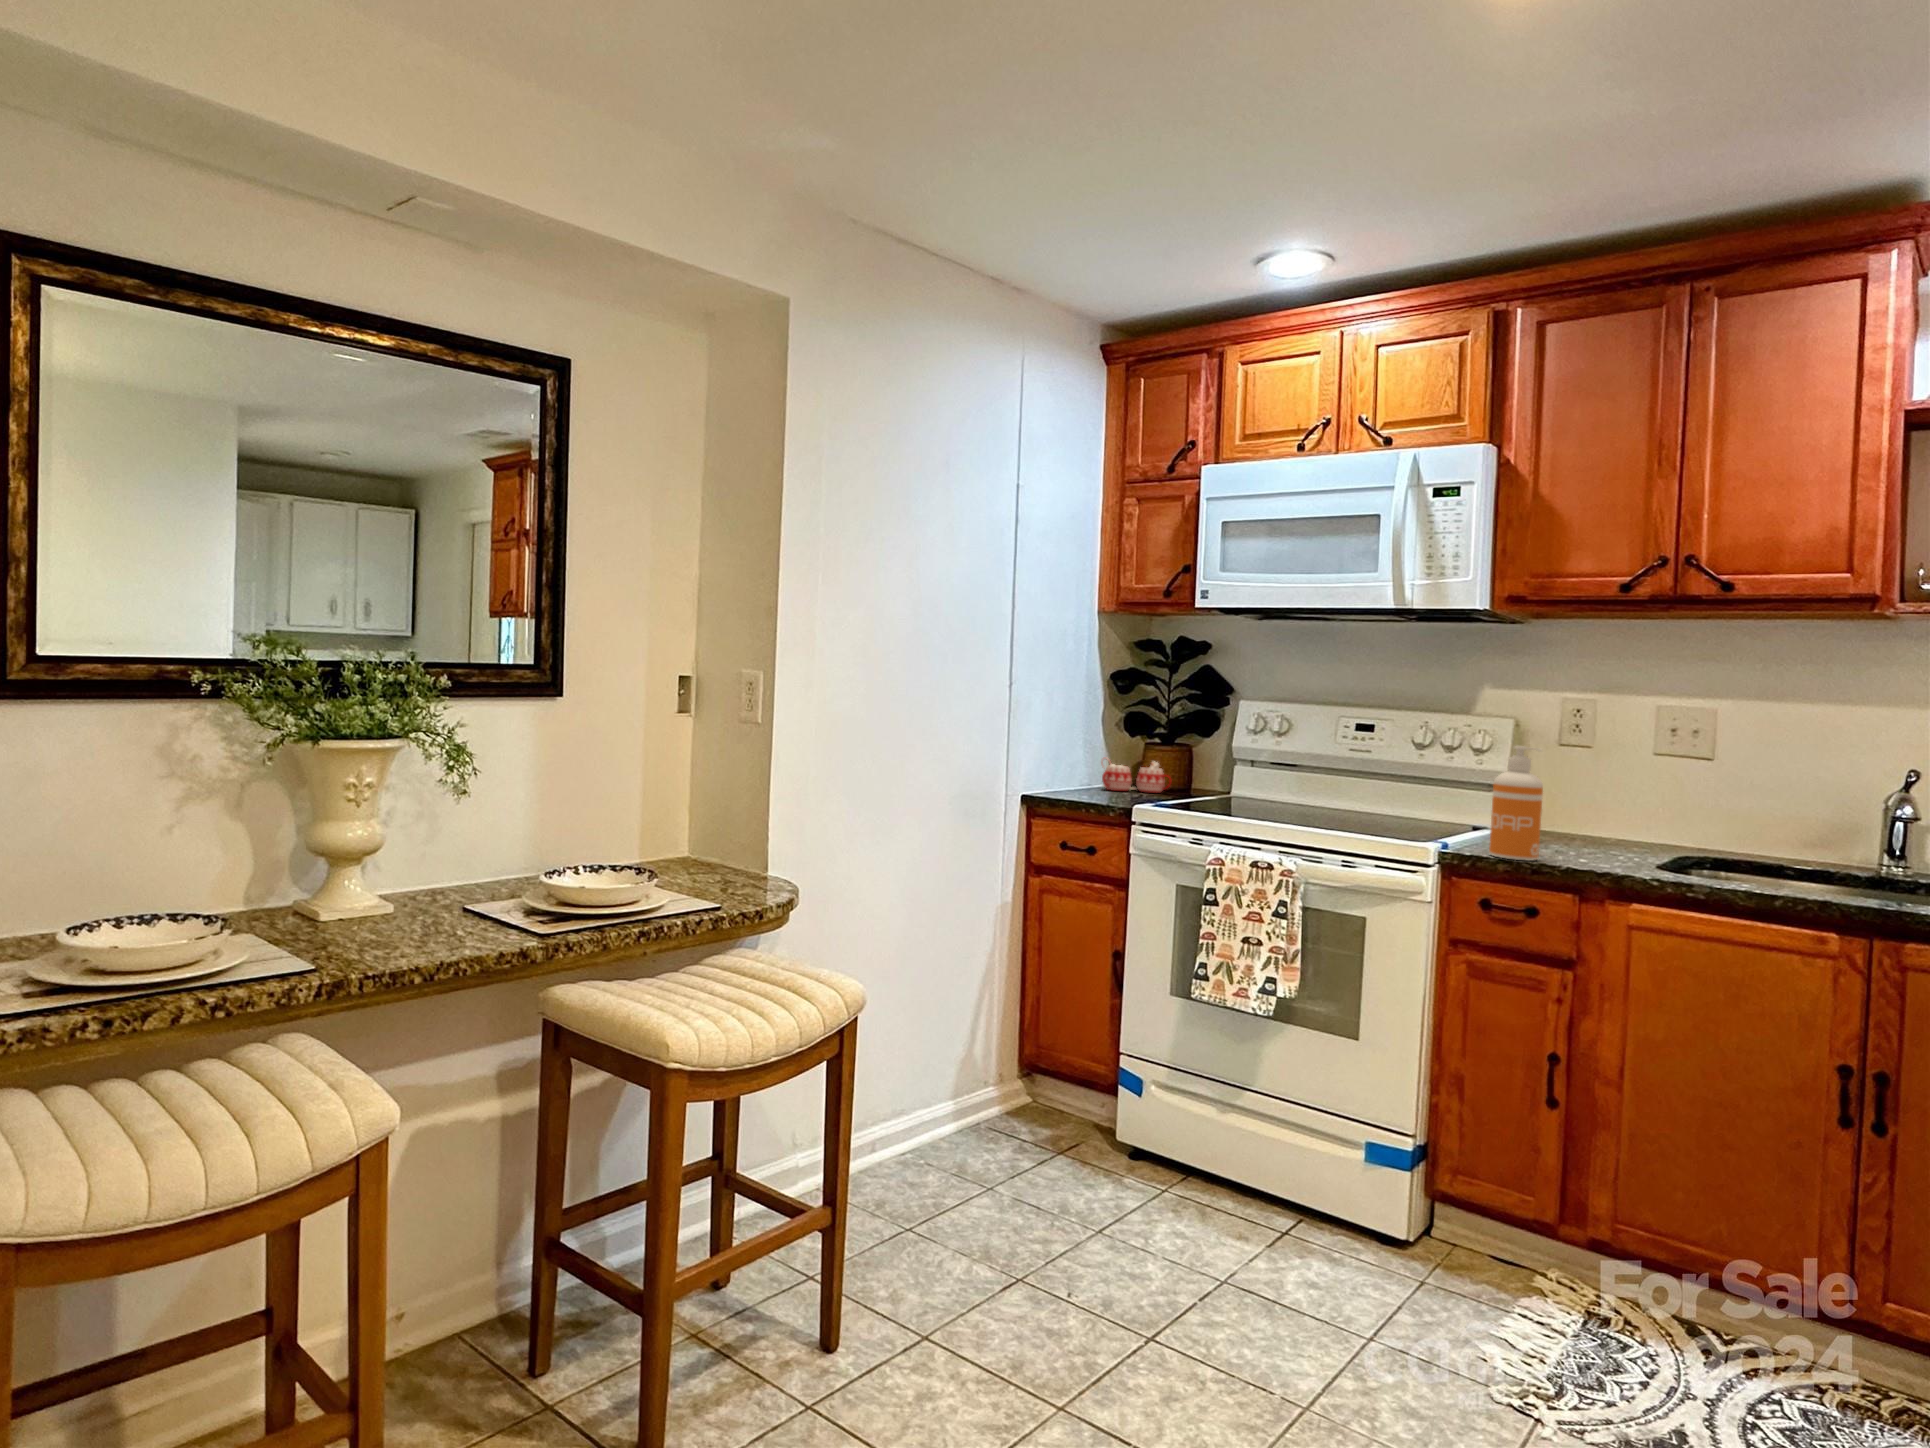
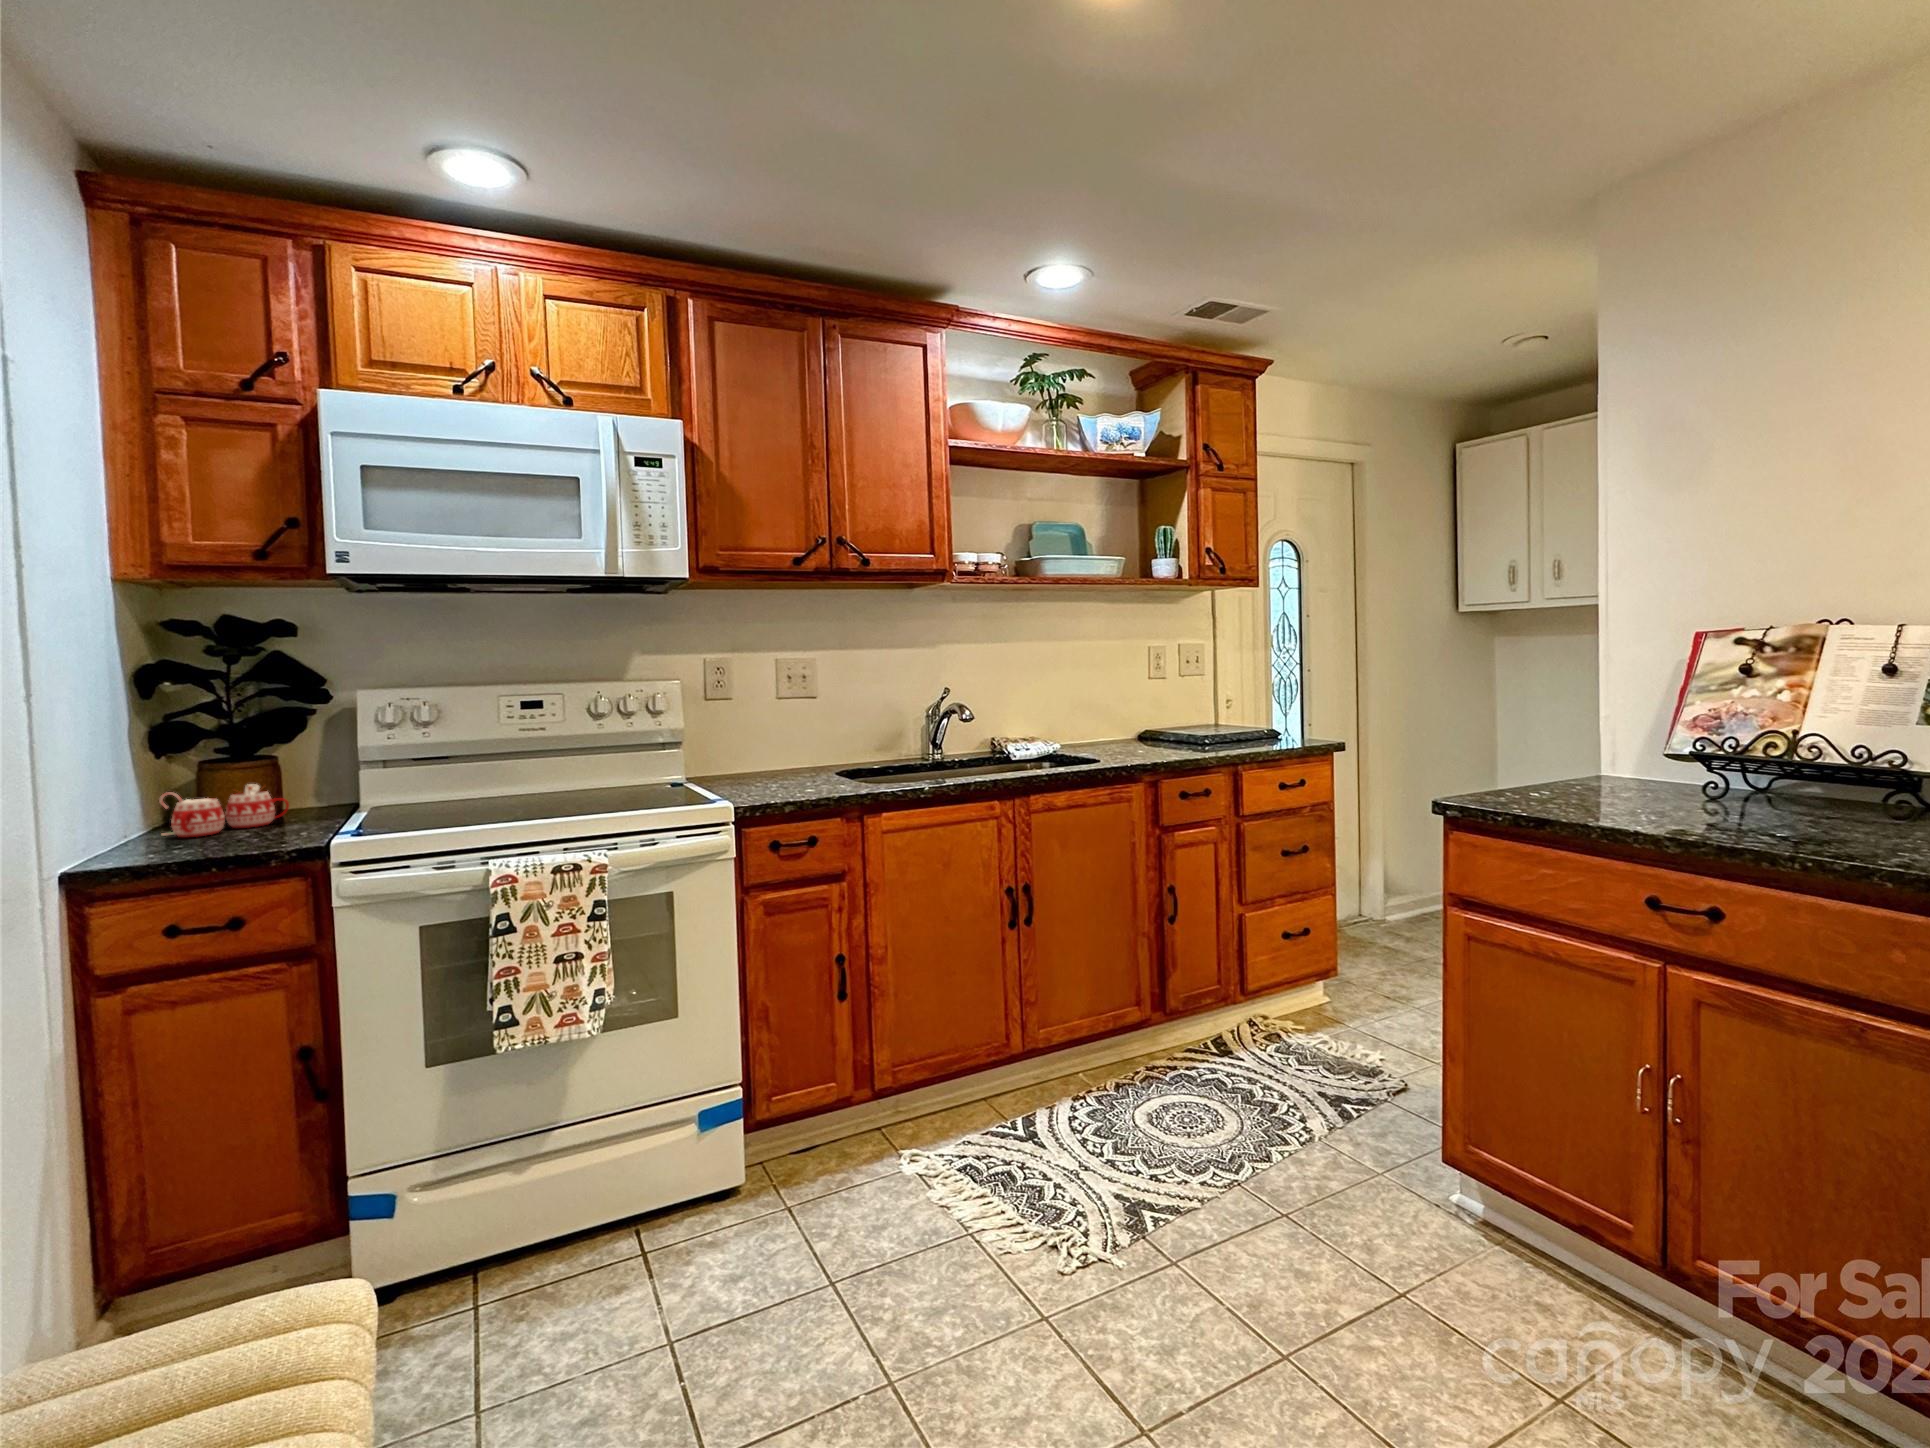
soap dispenser: present [1489,746,1543,861] -> none [766,699,809,800]

